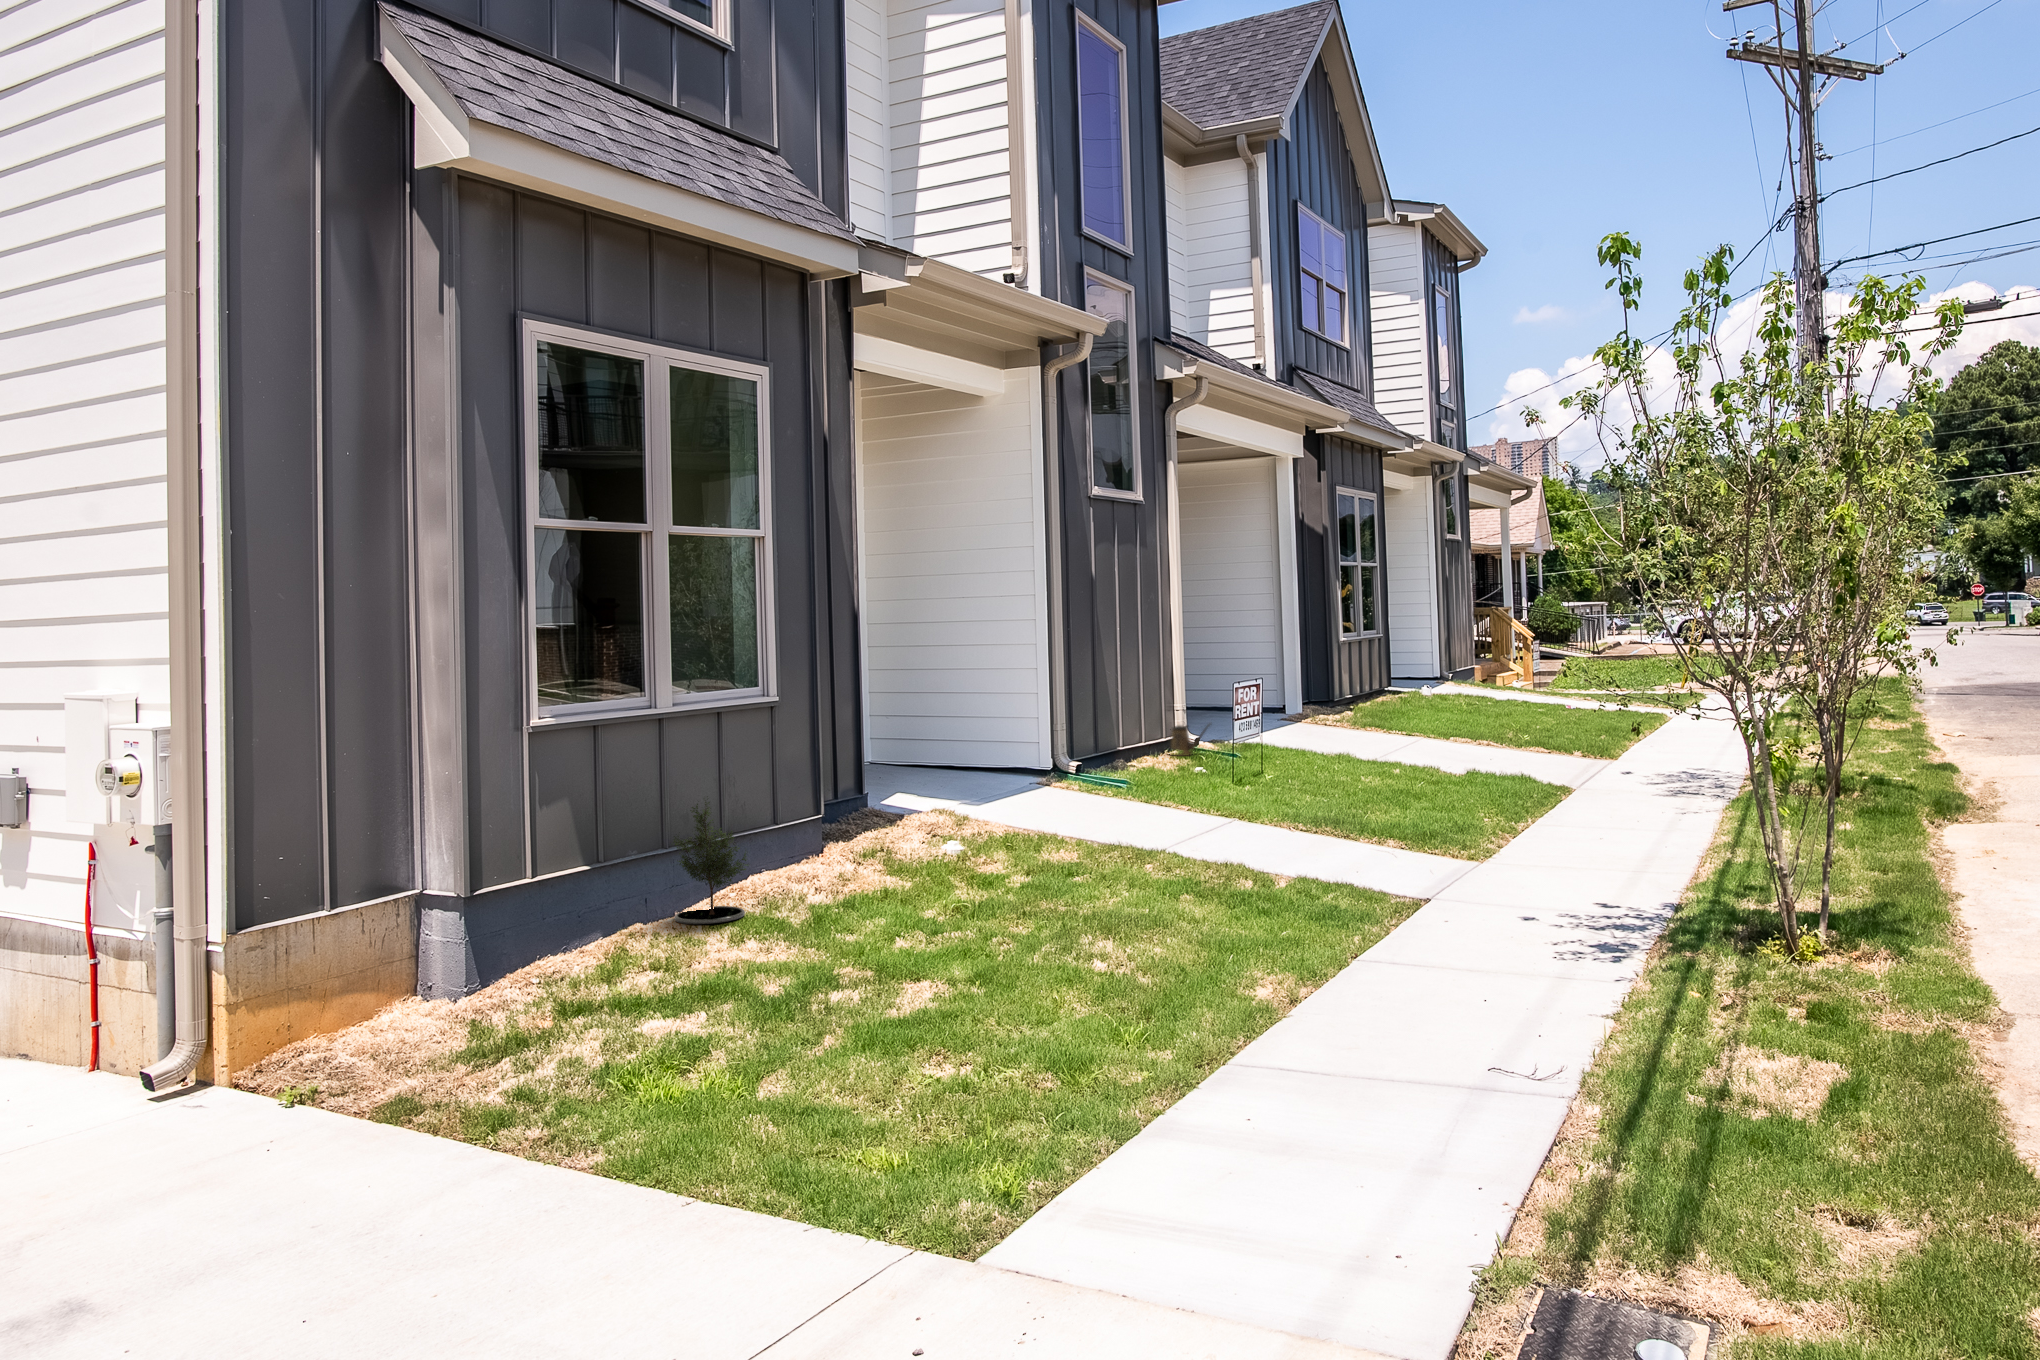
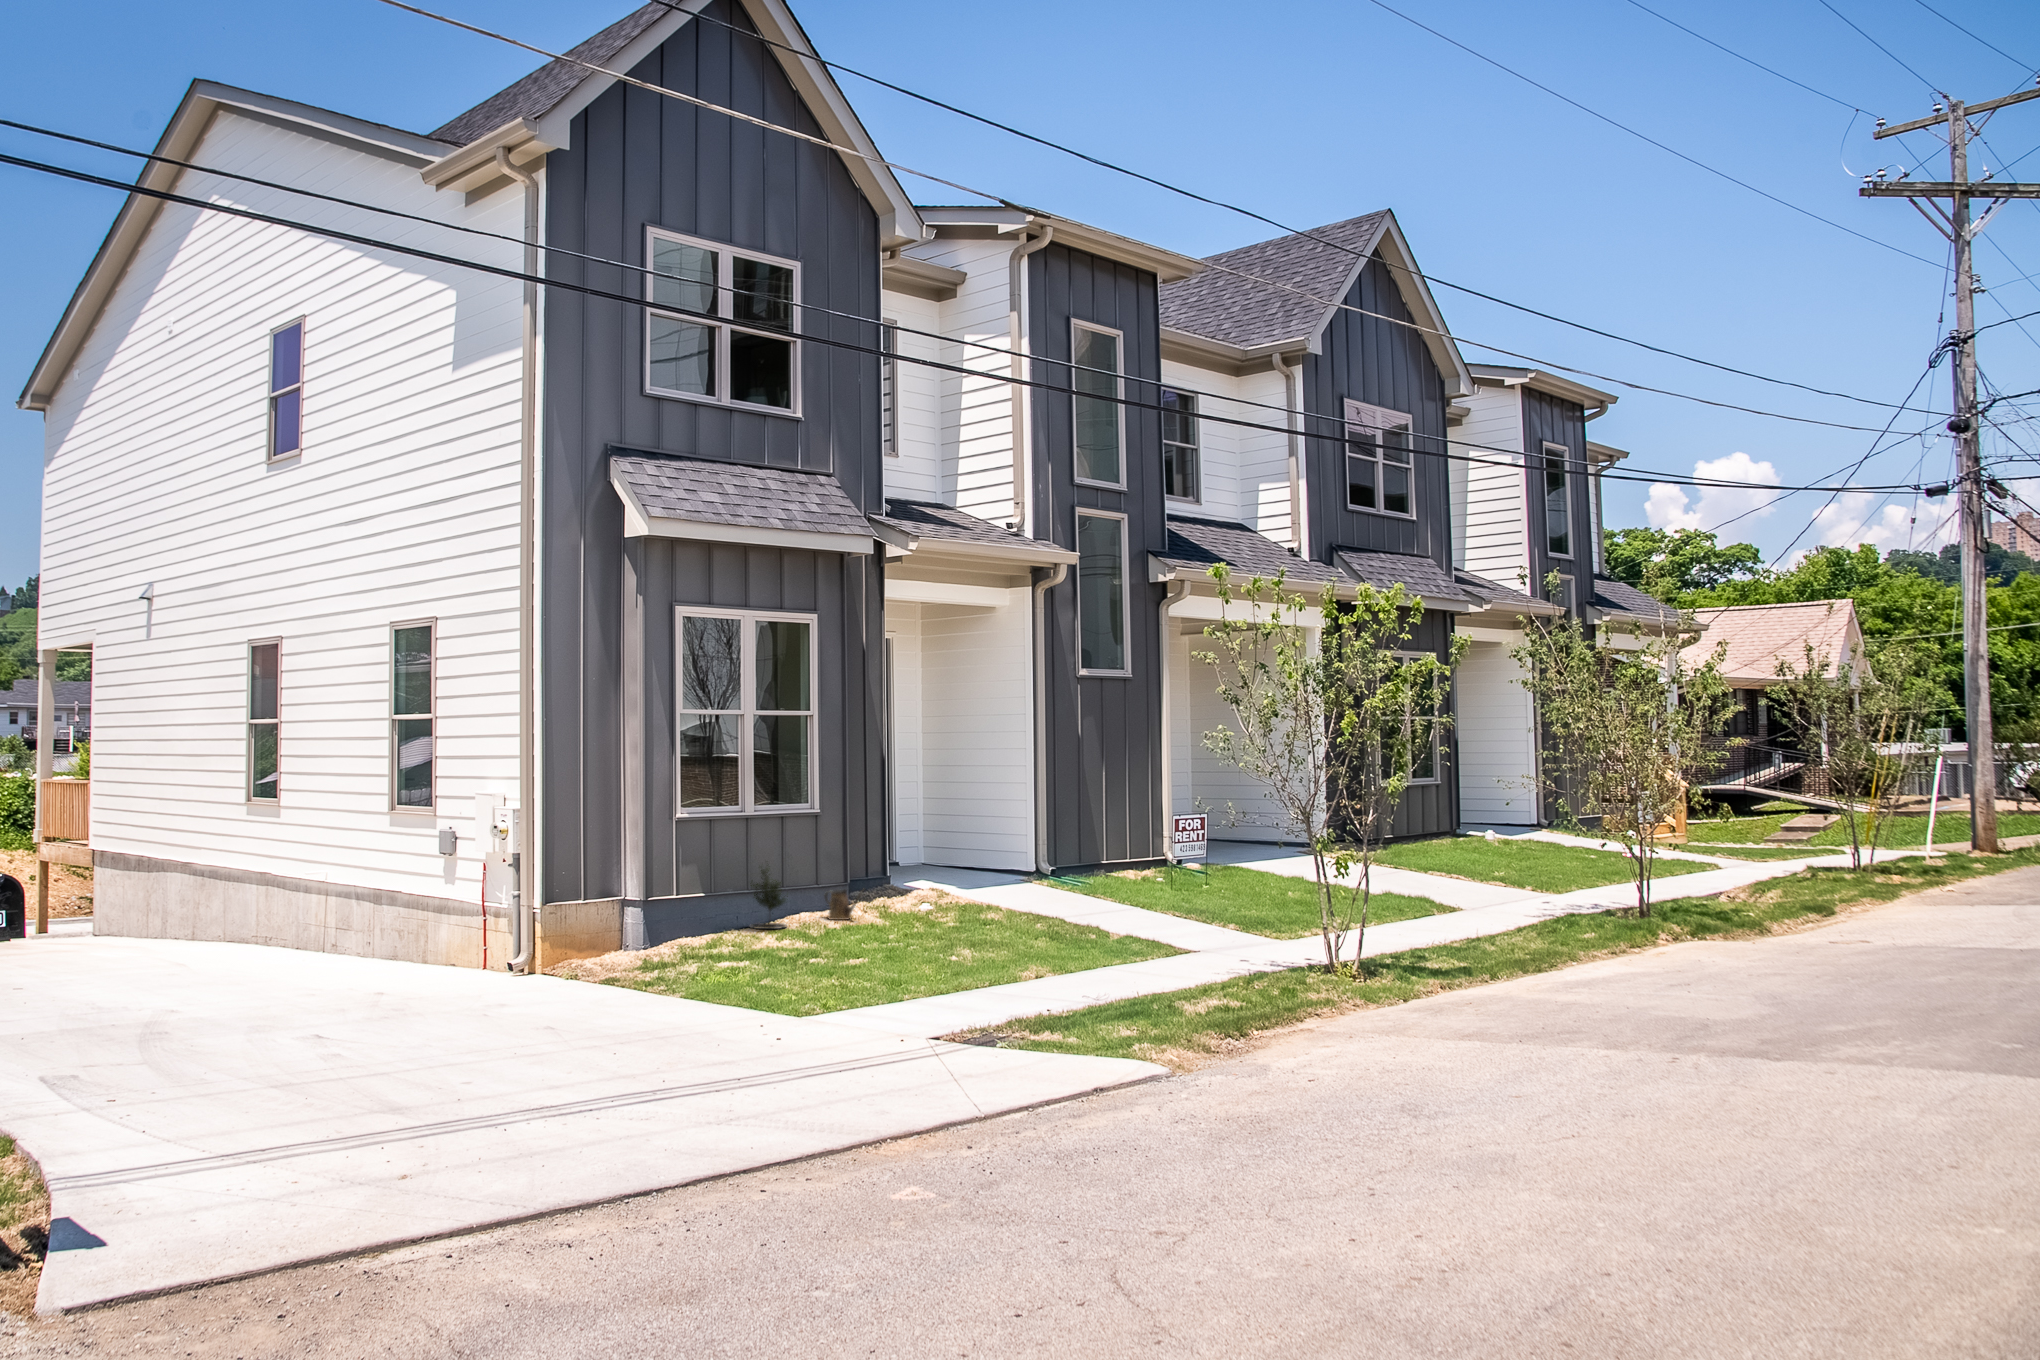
watering can: present [1170,724,1210,756] -> present [825,890,863,920]

